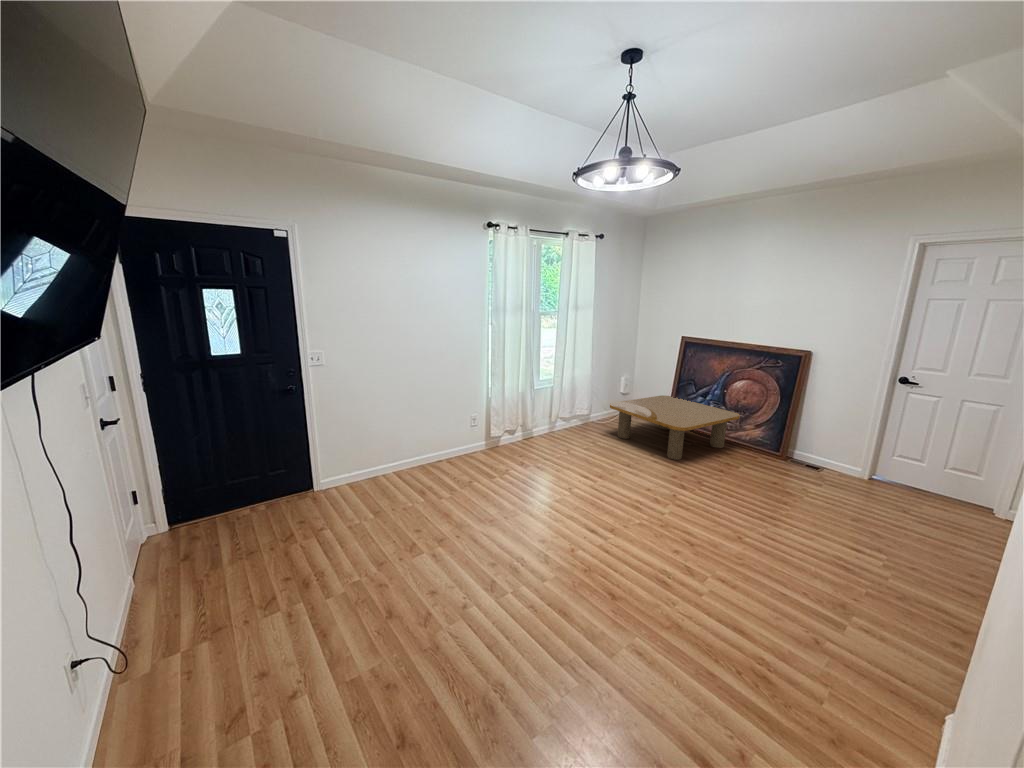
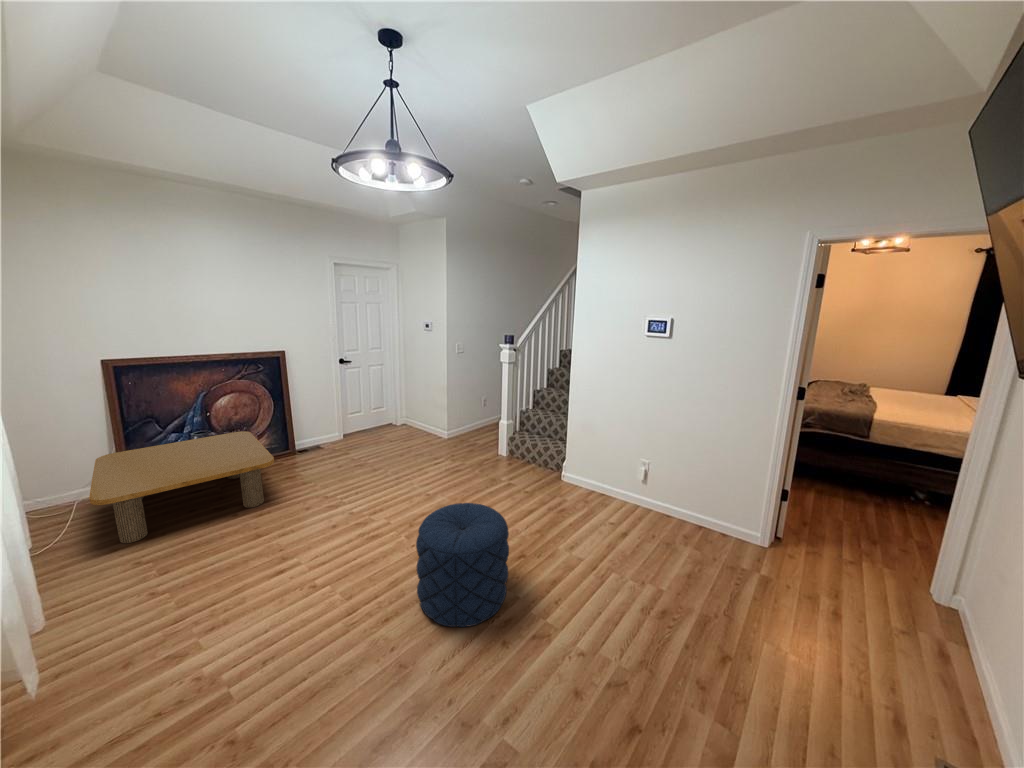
pouf: none [516,468,597,570] -> present [416,503,509,627]

